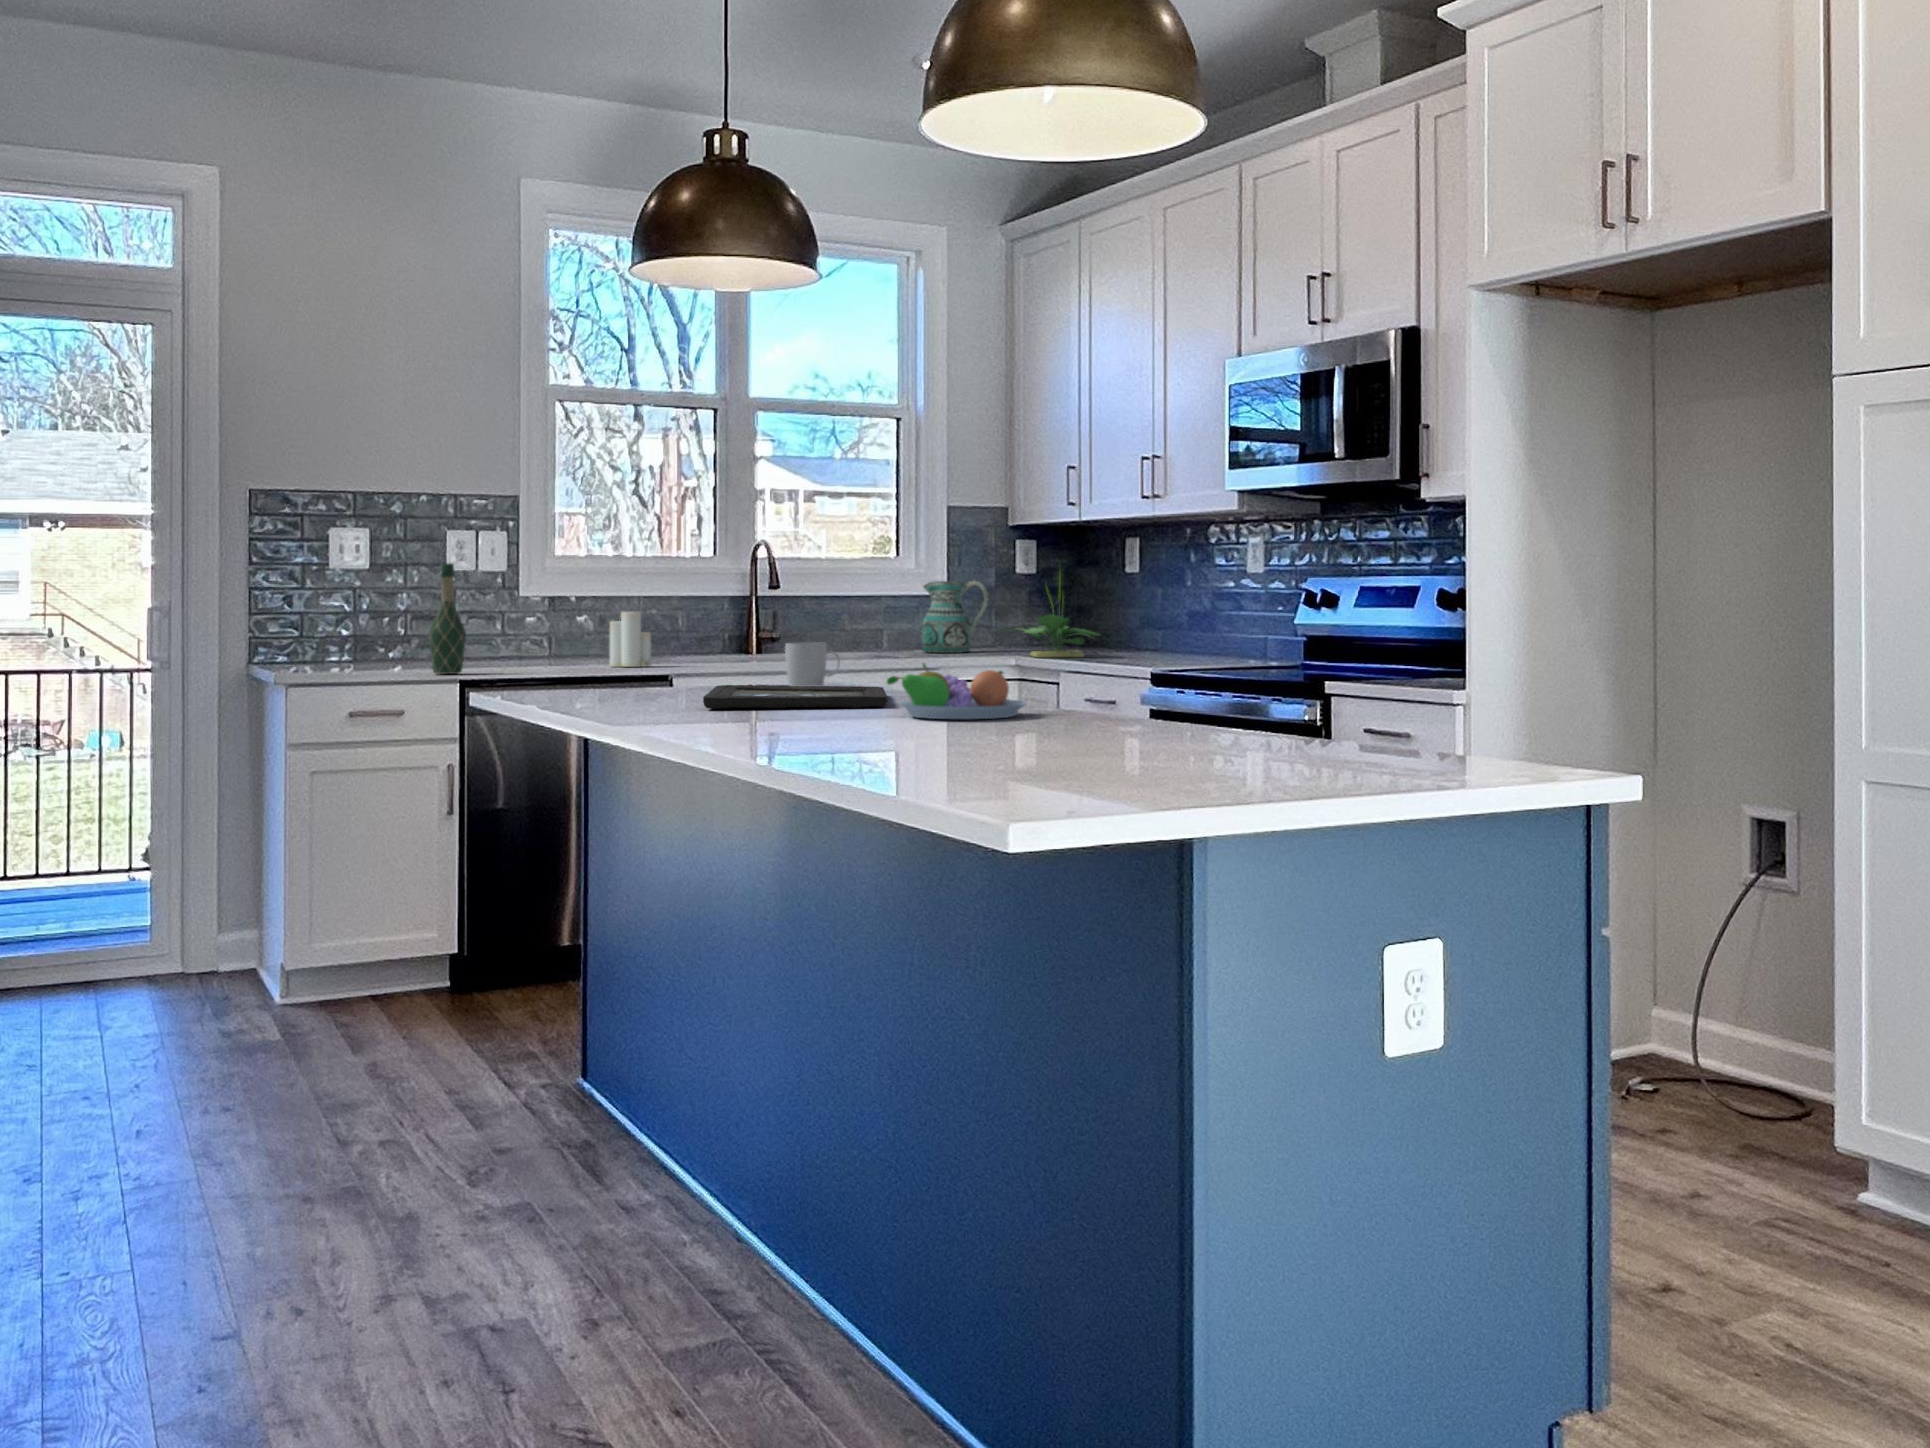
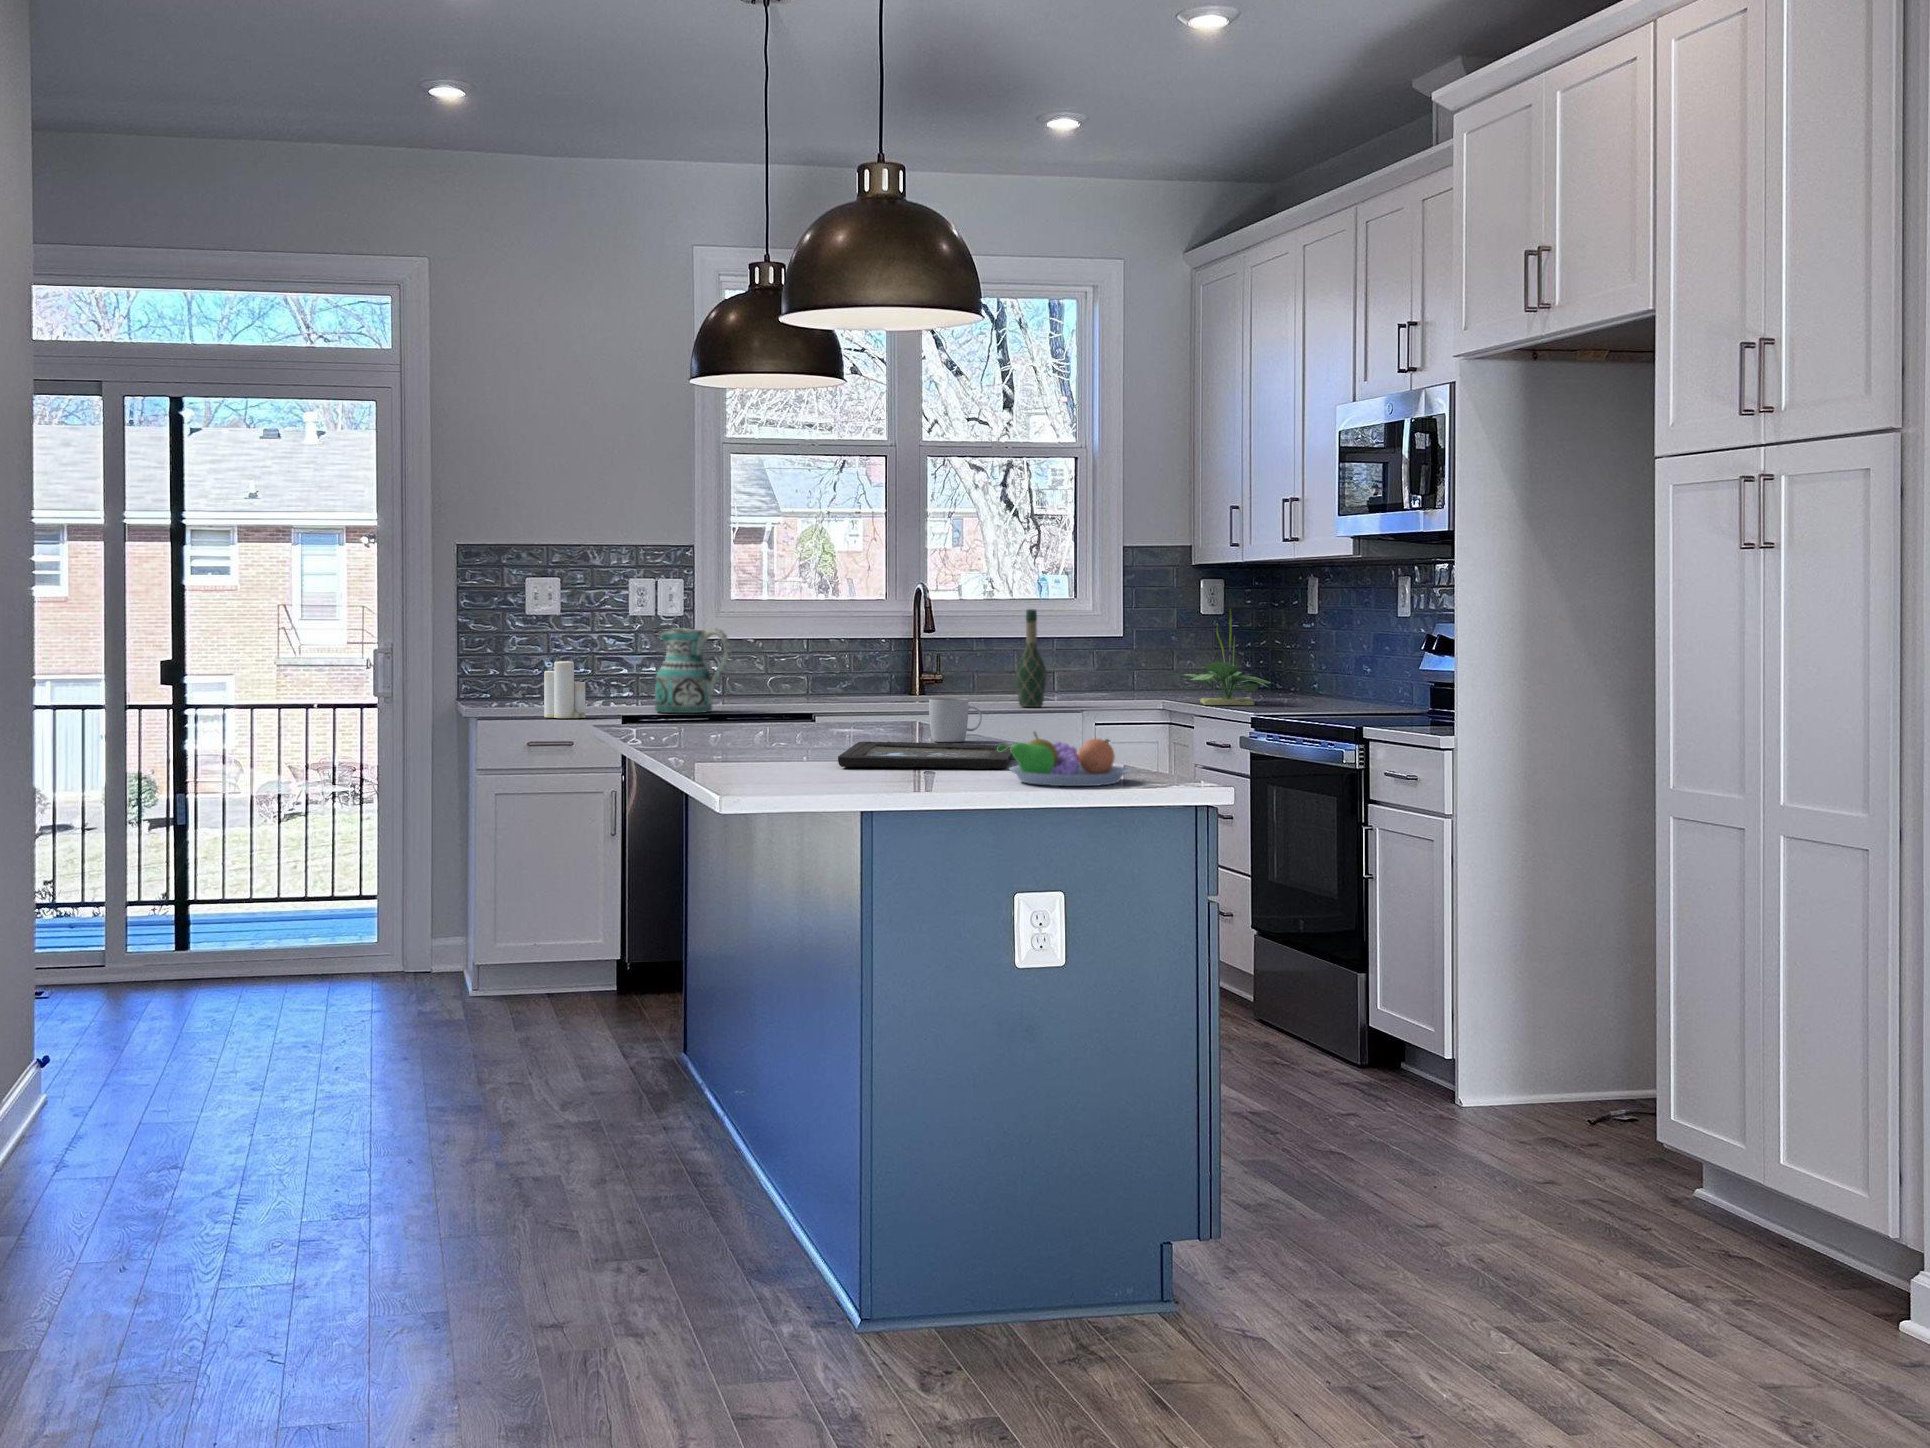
wine bottle: present [429,563,466,674] -> present [1016,609,1047,707]
ceramic pitcher: present [922,580,989,653] -> present [655,628,730,713]
candle: present [610,612,651,666] -> present [544,661,586,718]

